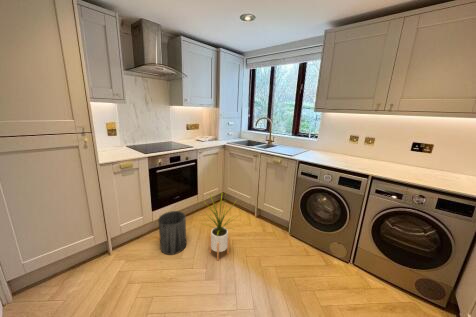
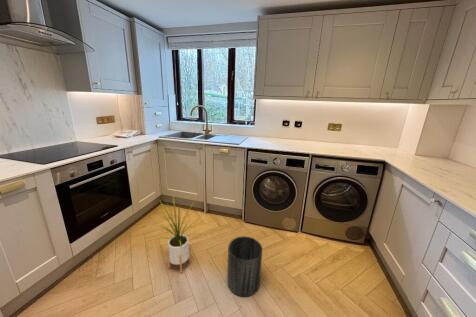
trash can: present [158,211,186,255] -> present [227,236,262,297]

